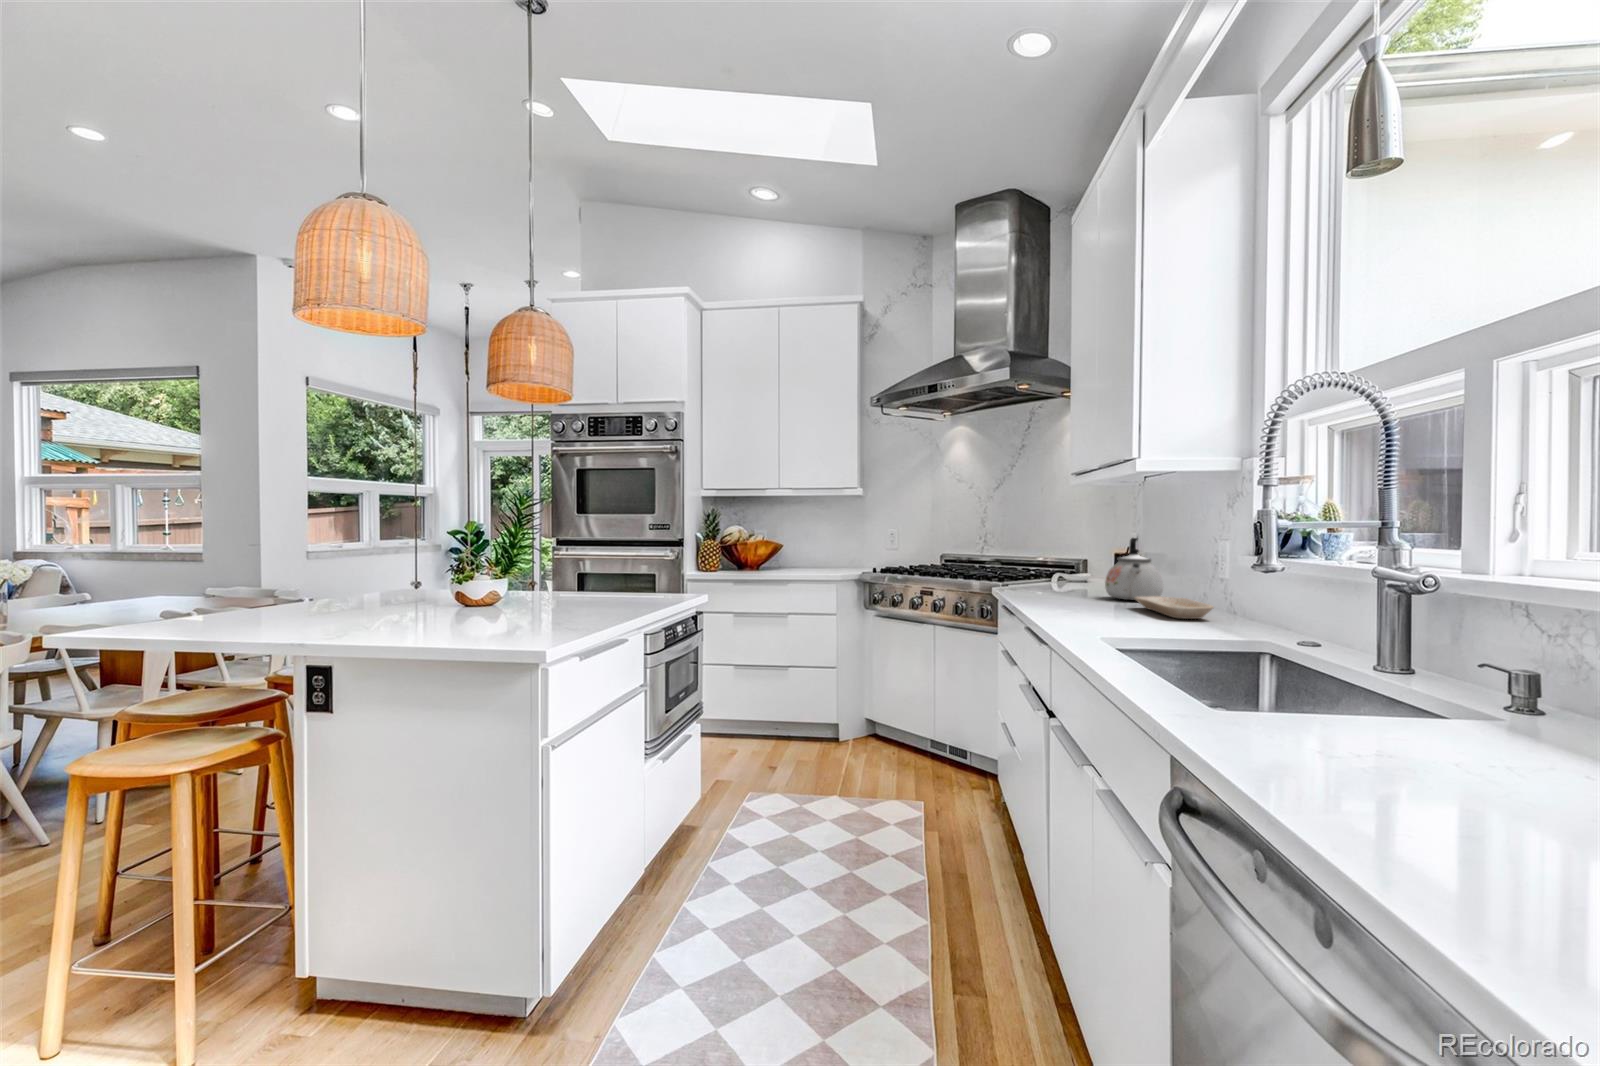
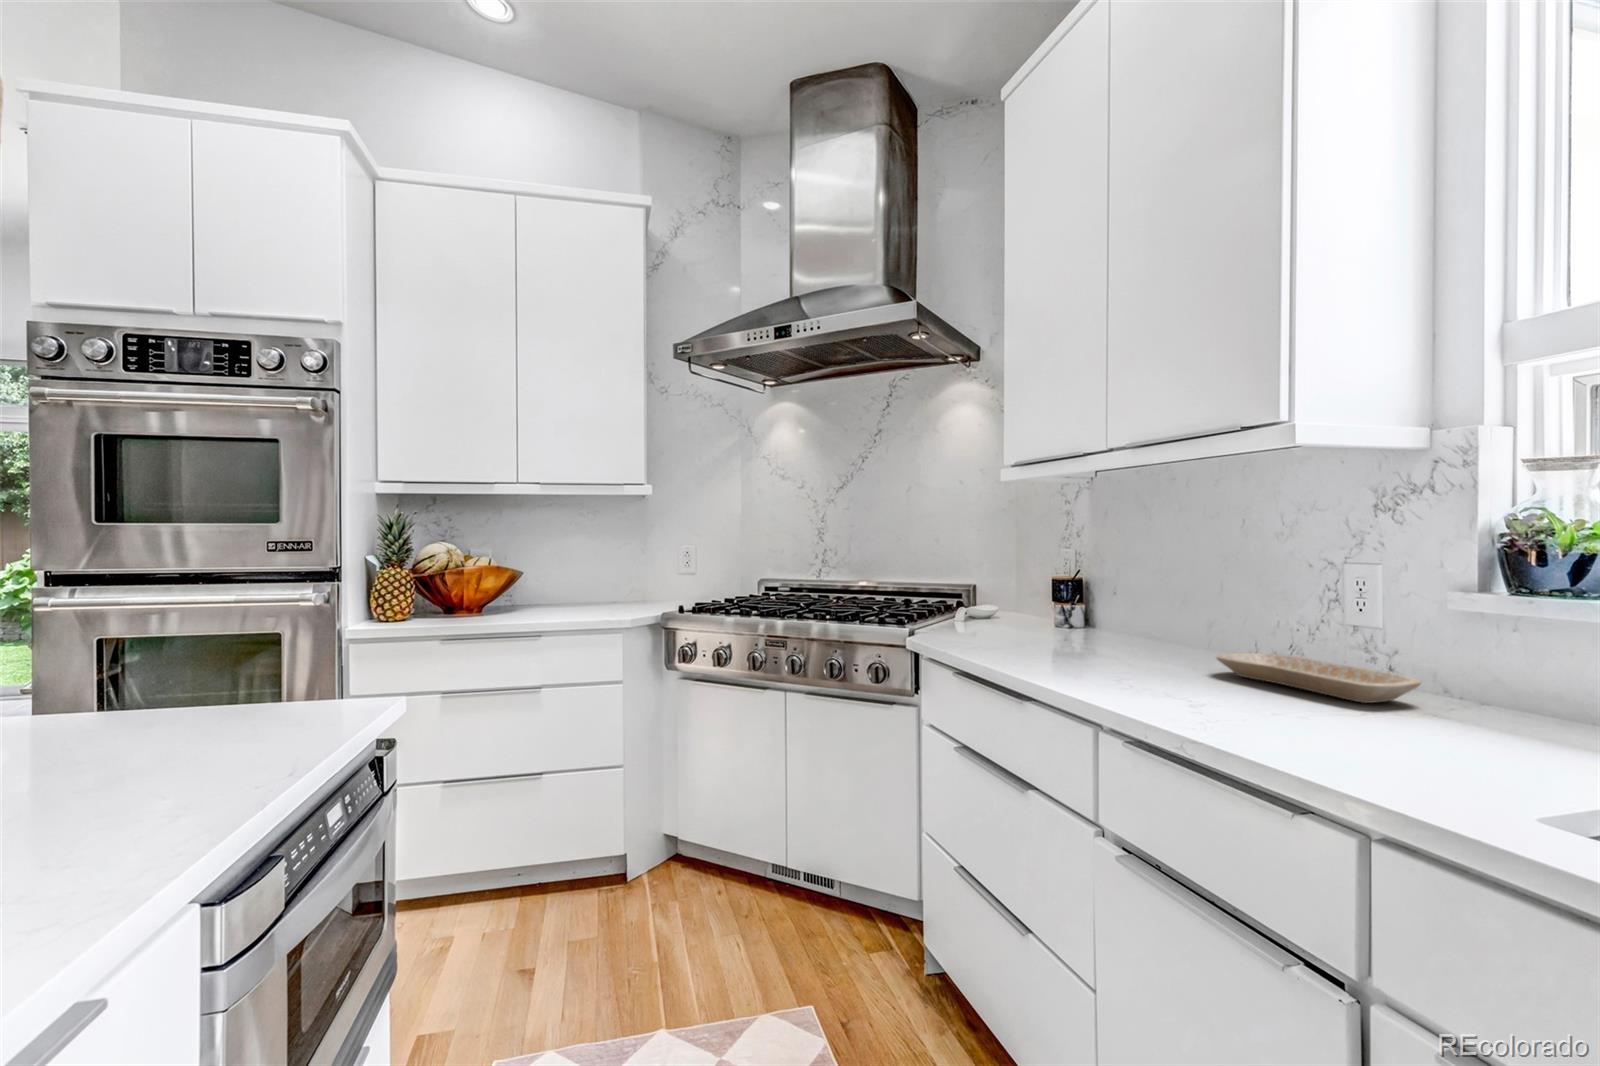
kettle: present [1105,538,1163,600] -> none [1106,556,1197,654]

